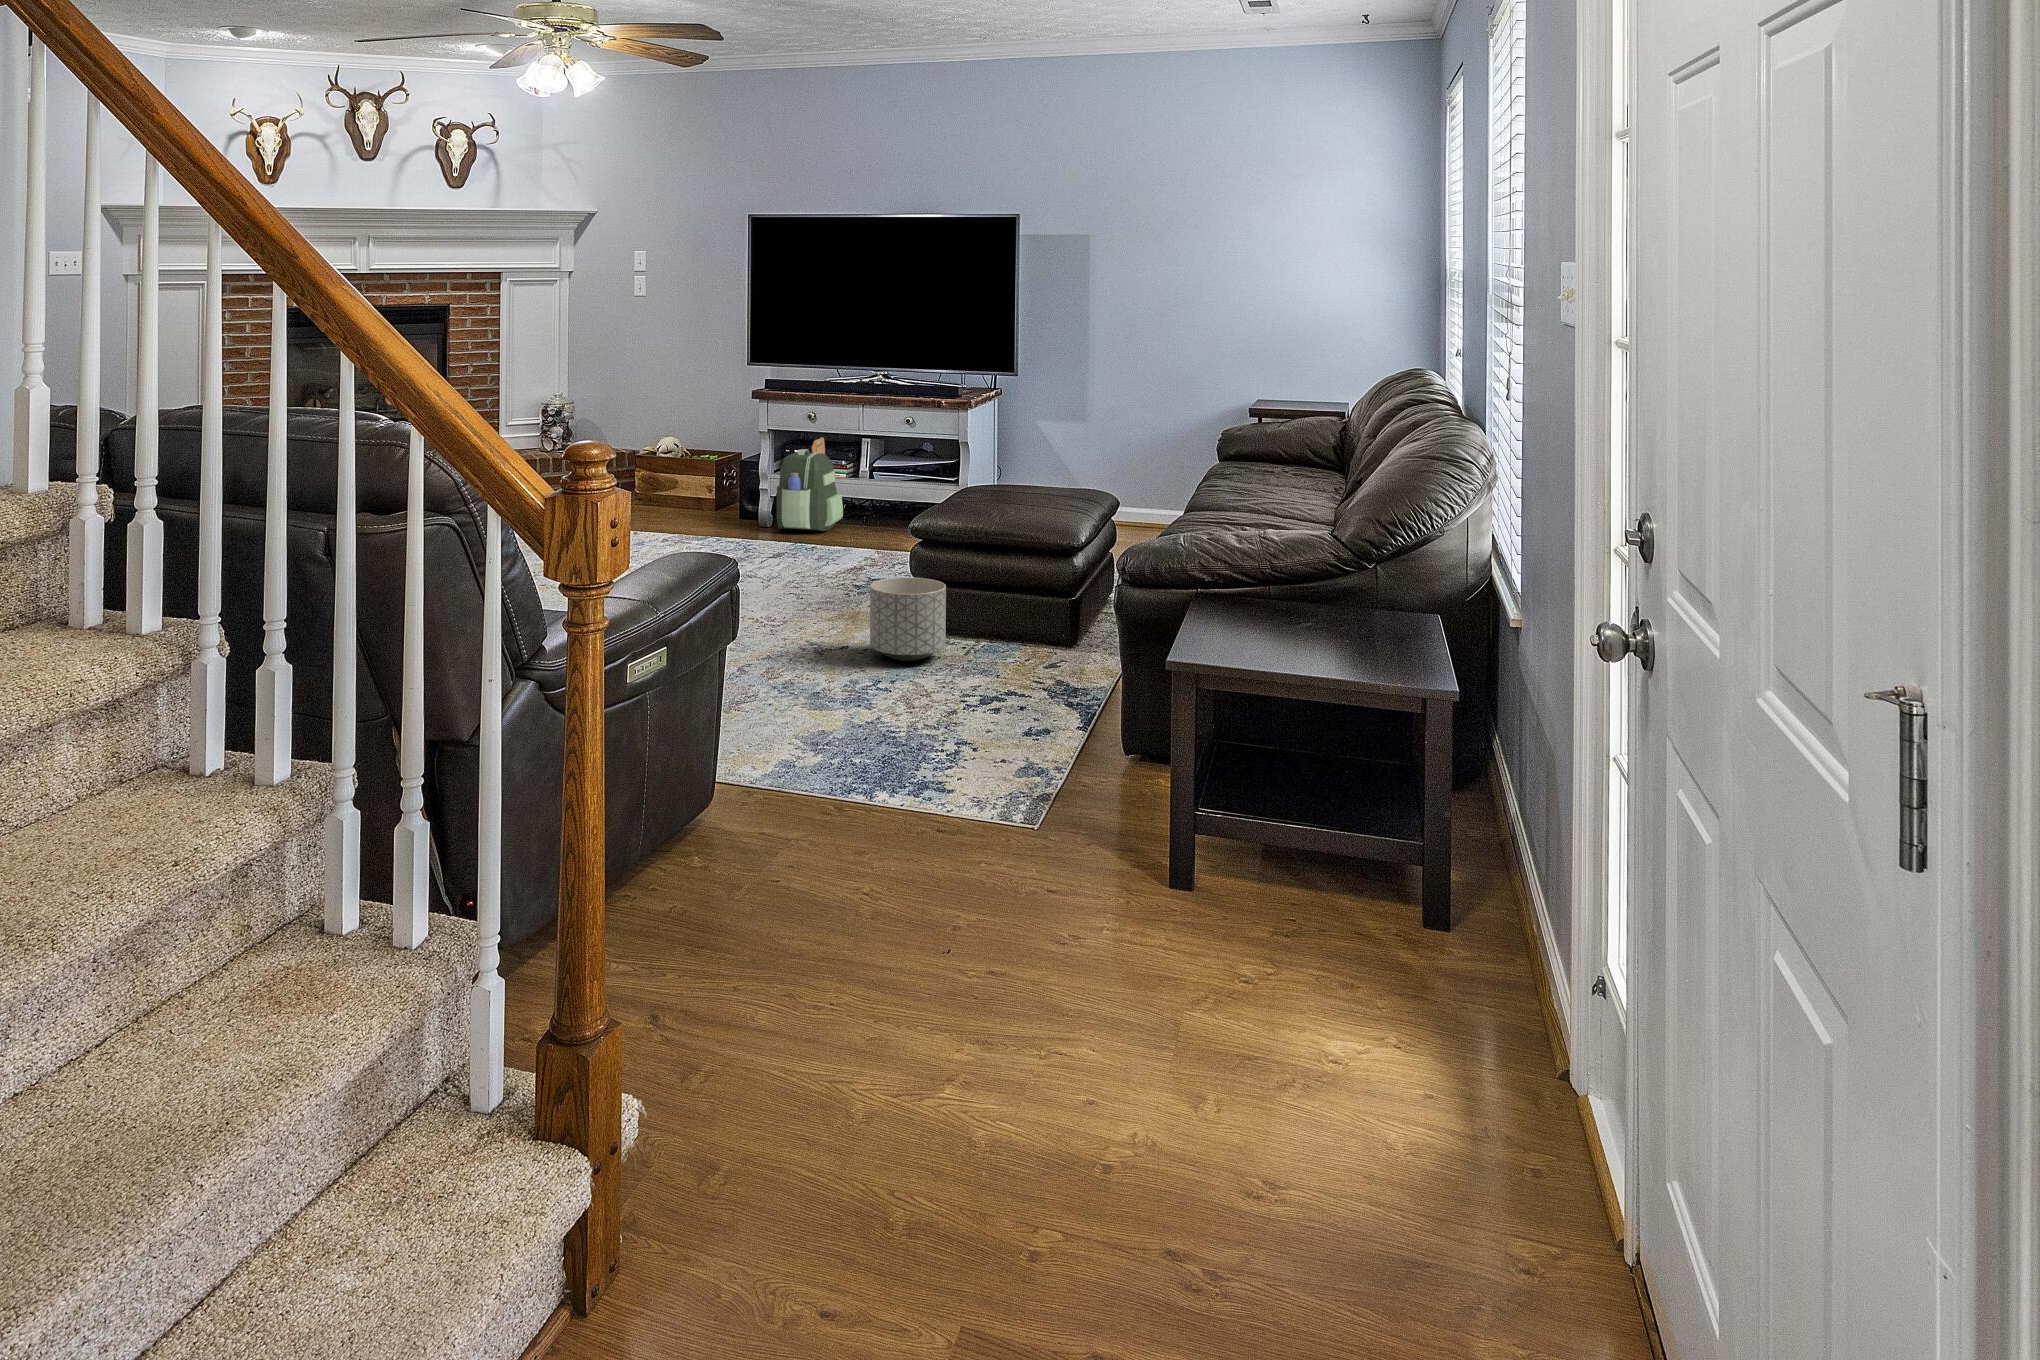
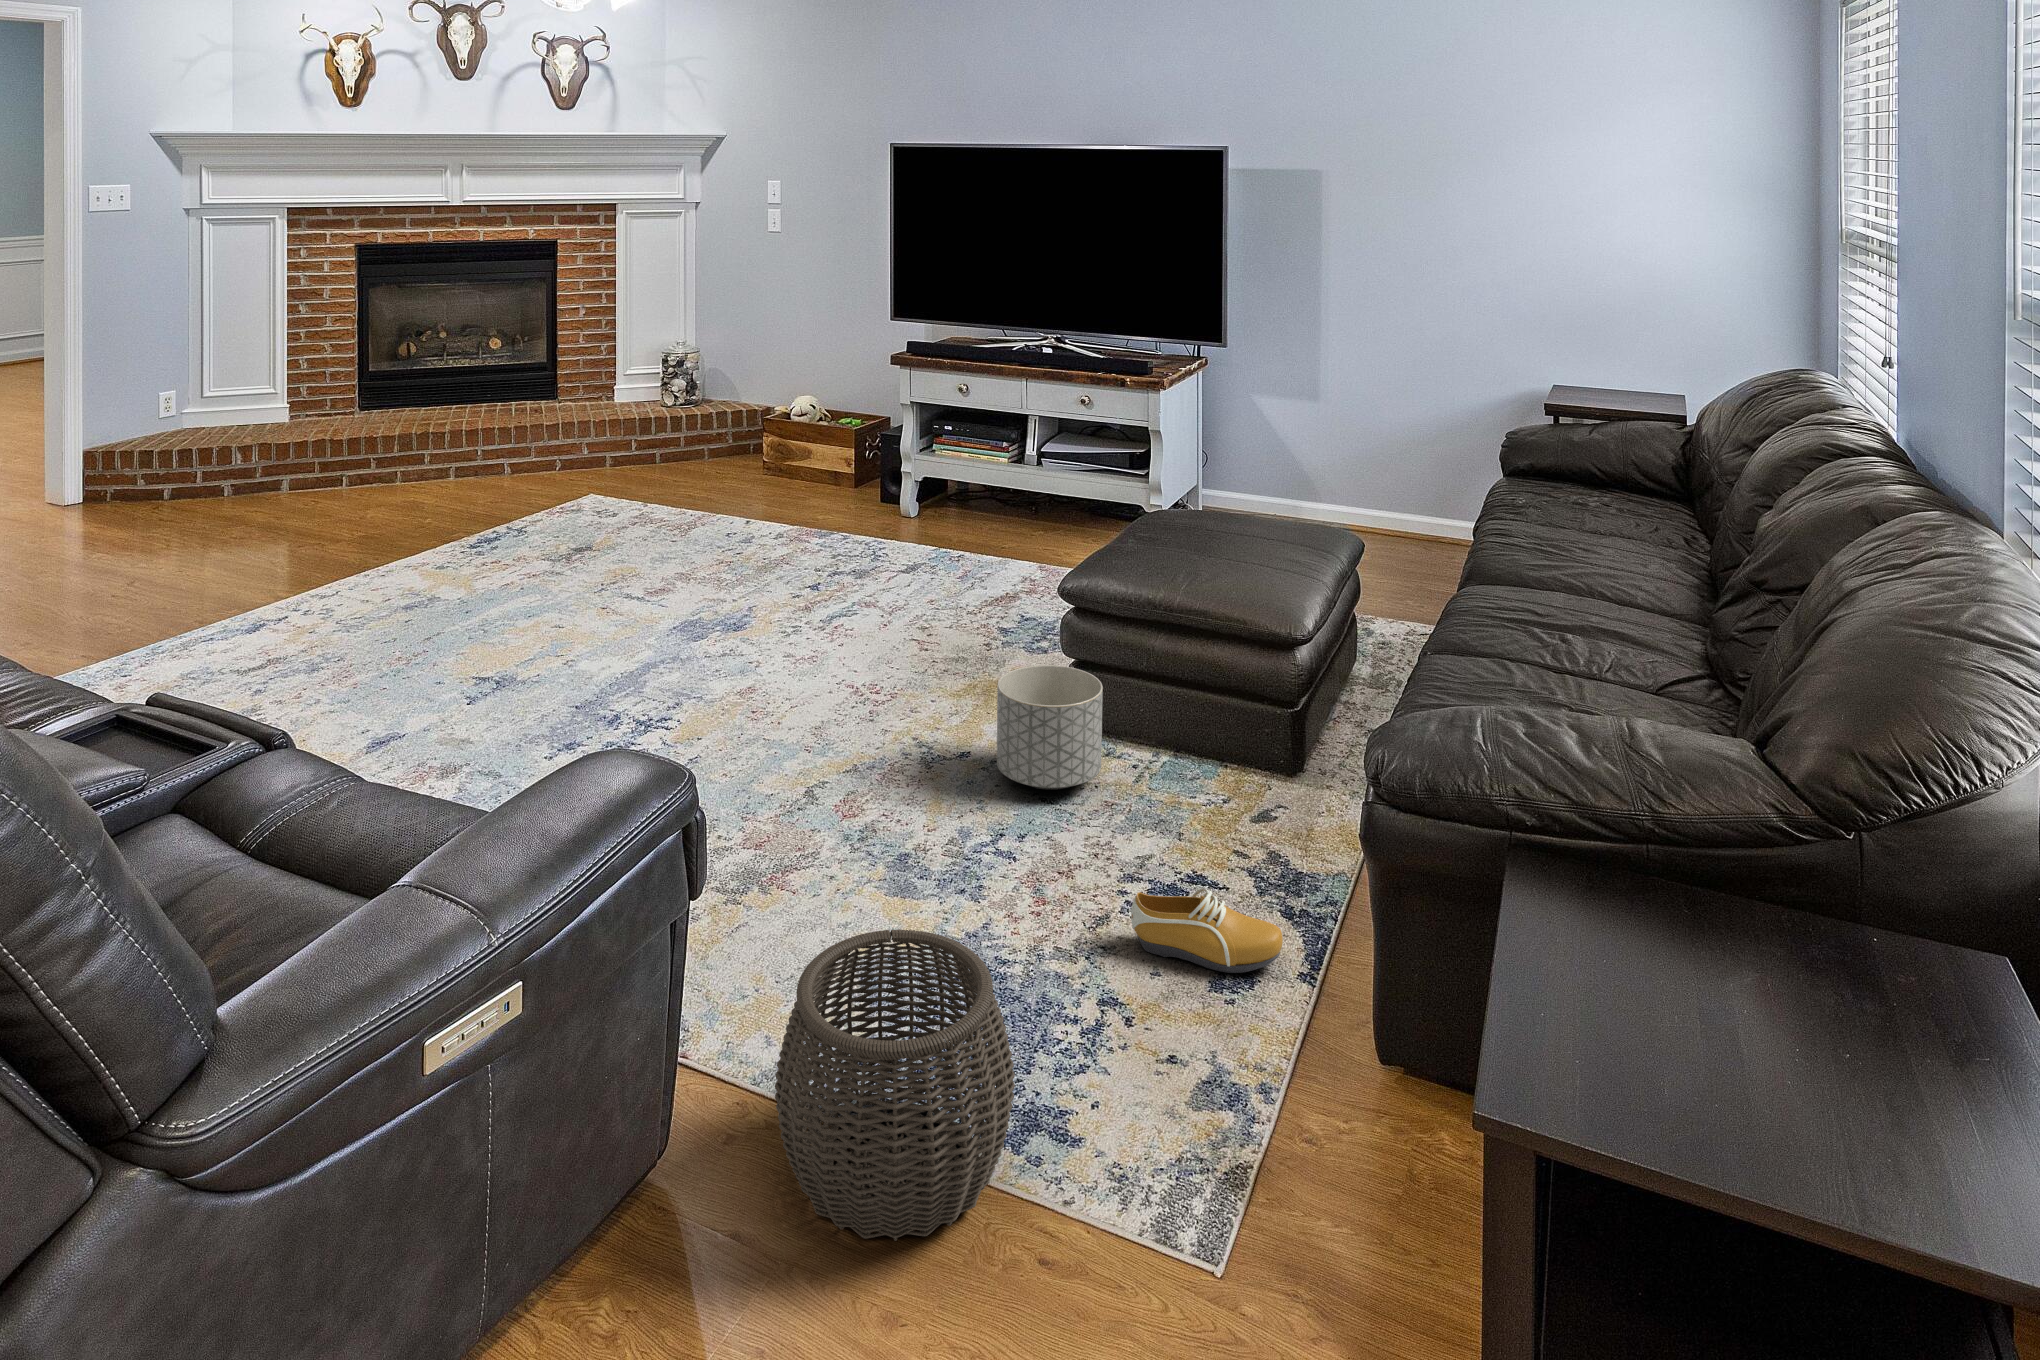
backpack: present [777,438,843,531] -> none [915,412,996,529]
woven basket: none [765,667,910,825] -> present [775,929,1015,1241]
shoe: none [973,681,1072,730] -> present [1131,888,1283,973]

